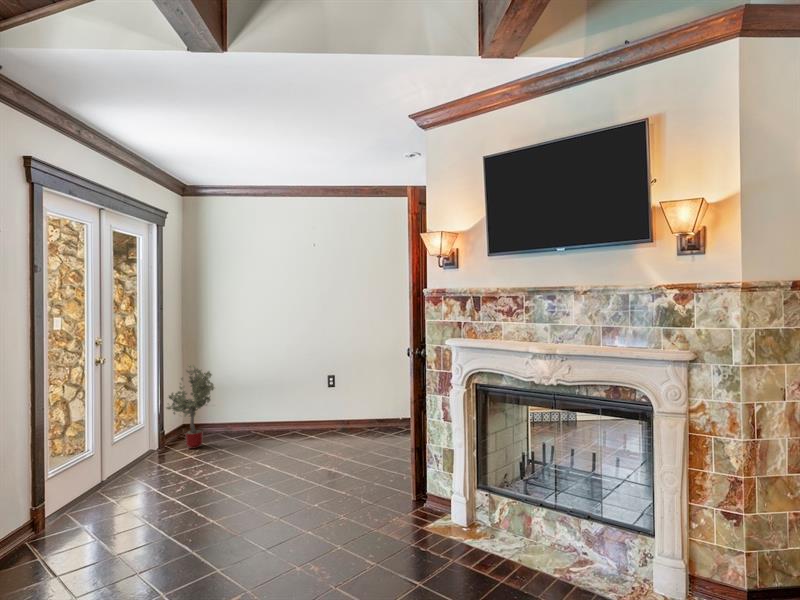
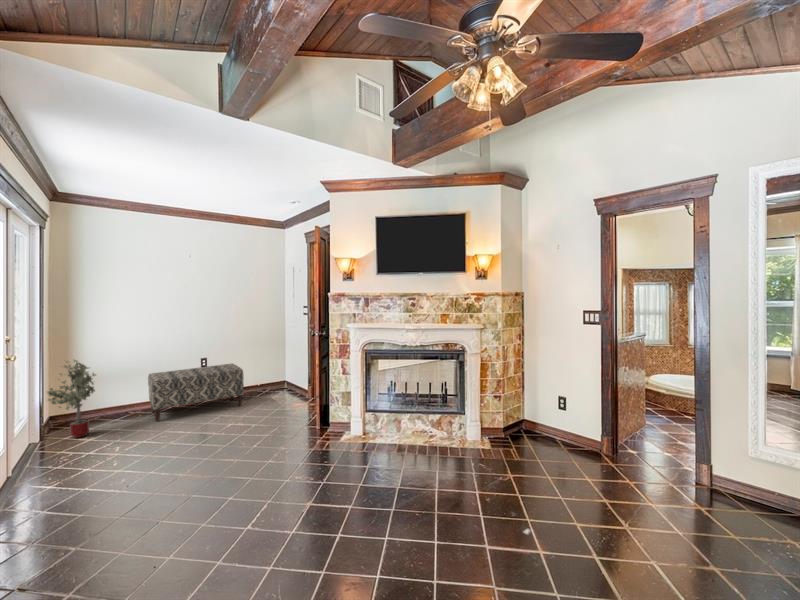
bench: none [261,387,364,445] -> present [148,364,244,422]

